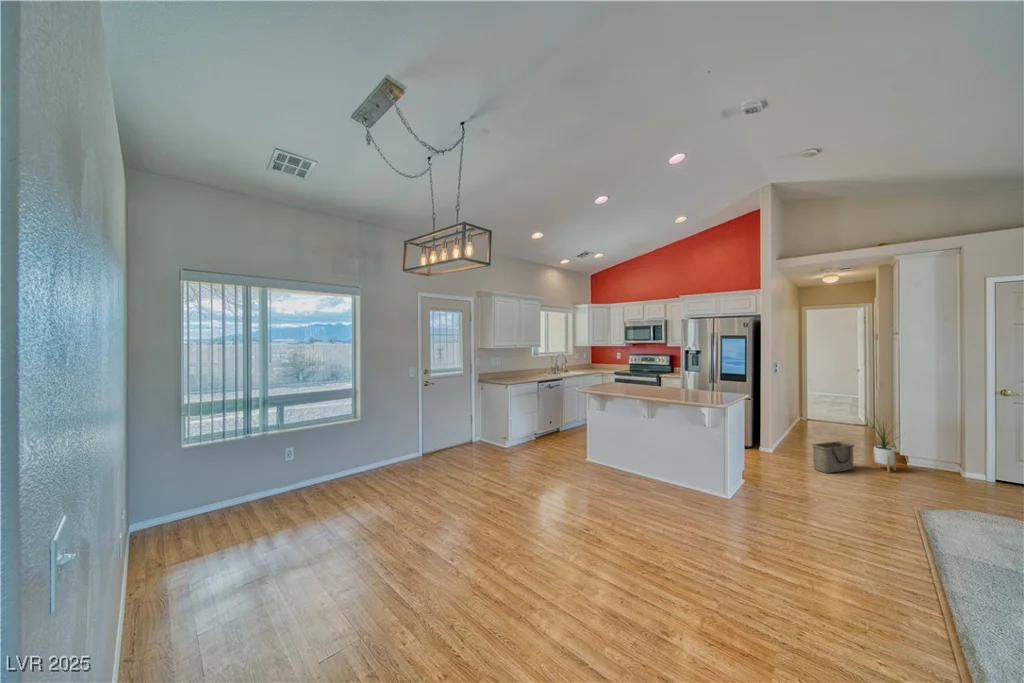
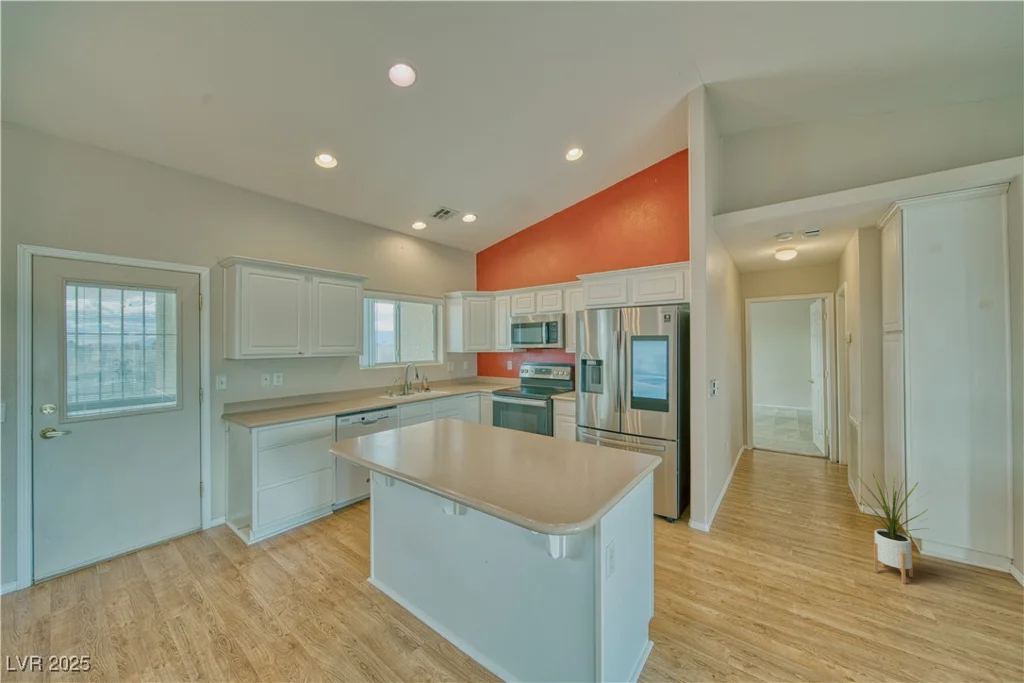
basket: present [812,441,854,473] -> none [776,522,846,594]

